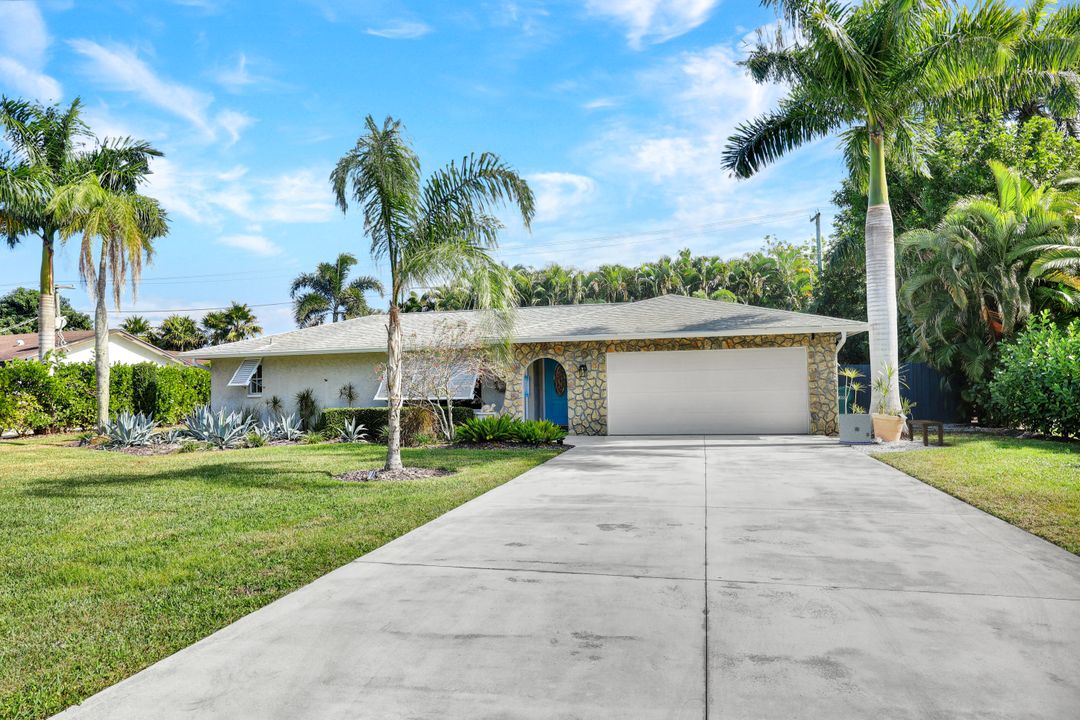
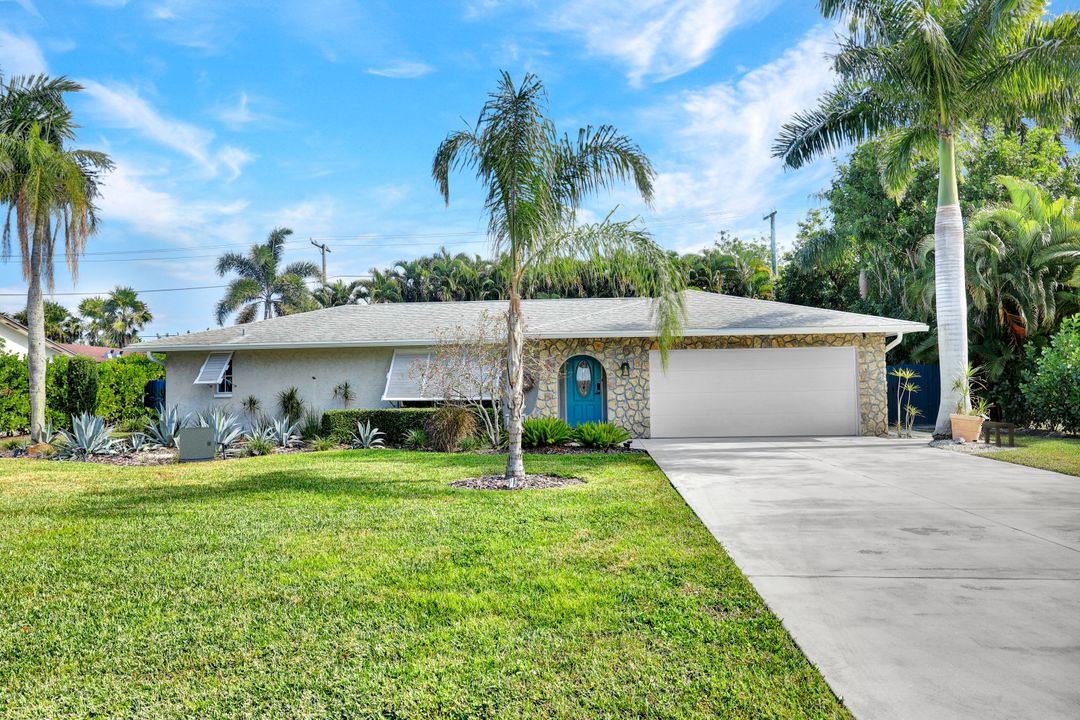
trash can: present [839,414,872,445] -> present [179,427,215,462]

